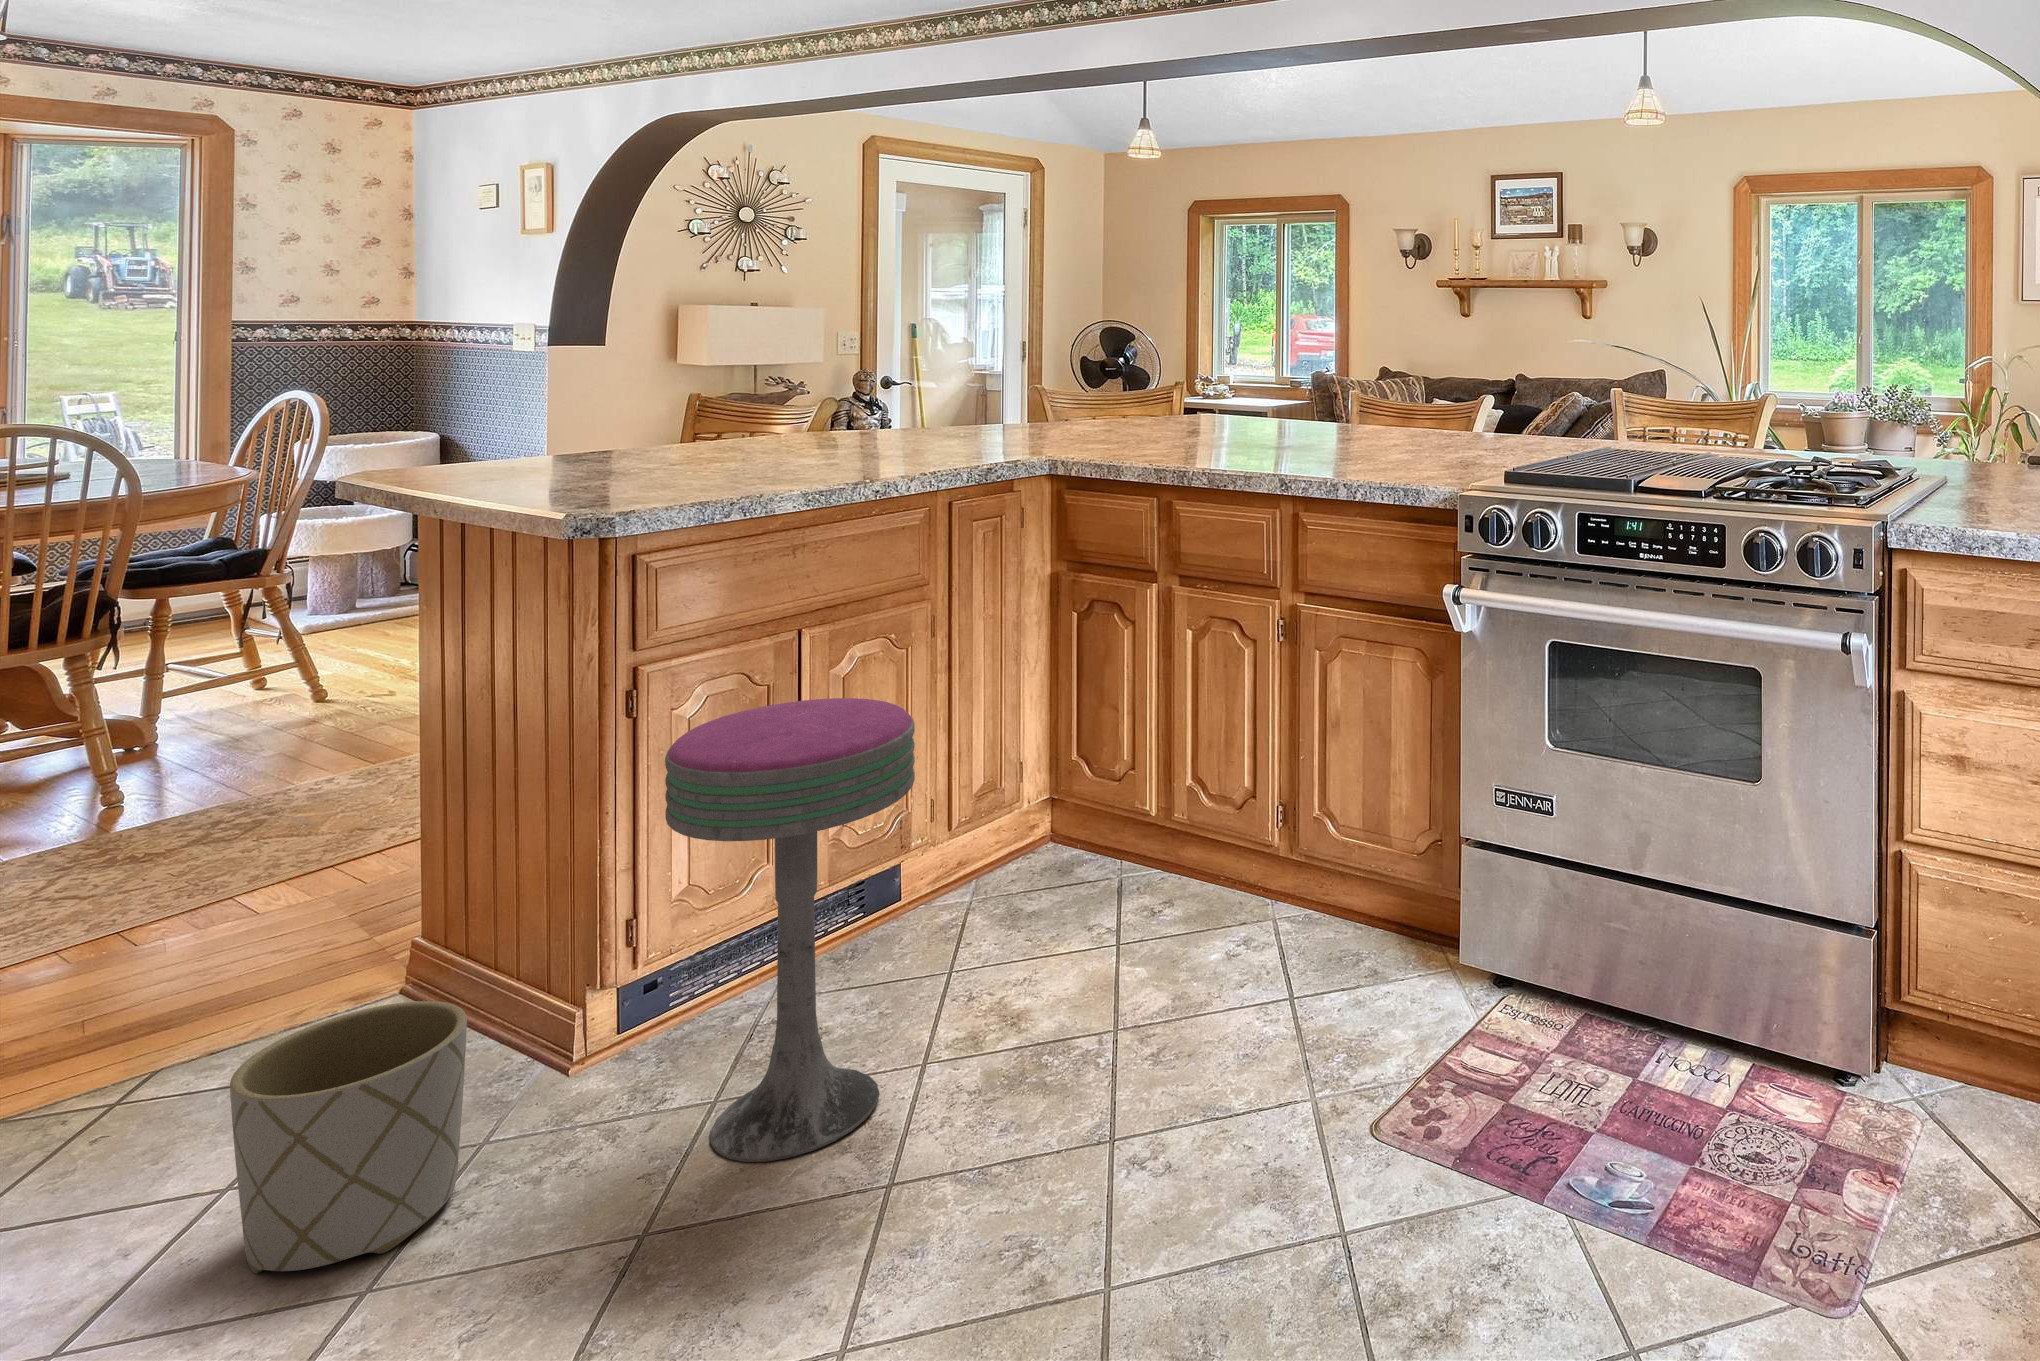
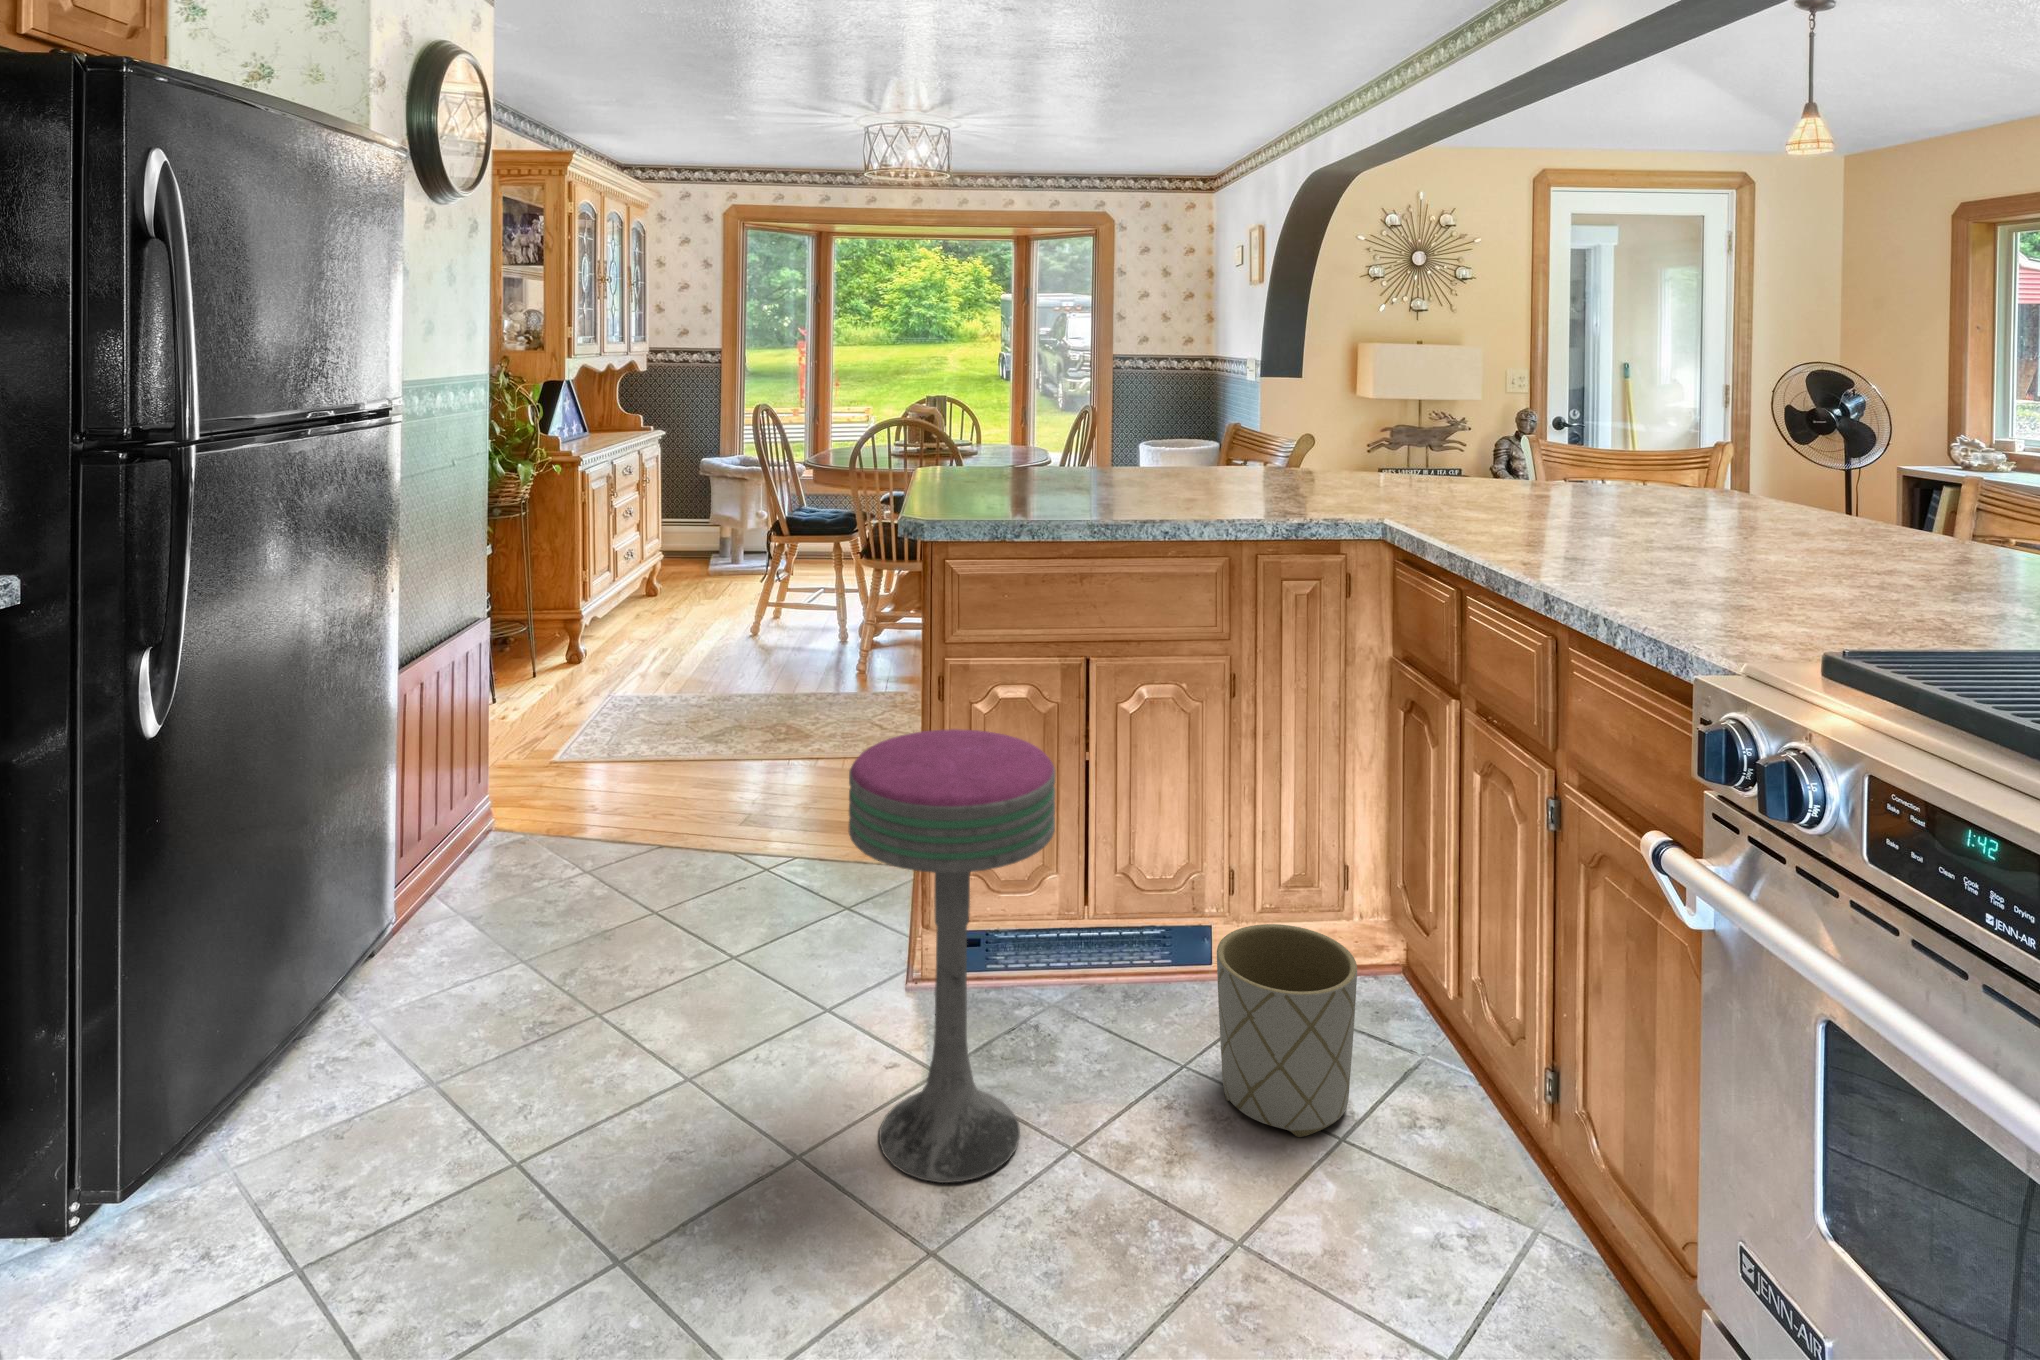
planter: present [230,1001,467,1274] -> present [1217,924,1357,1137]

